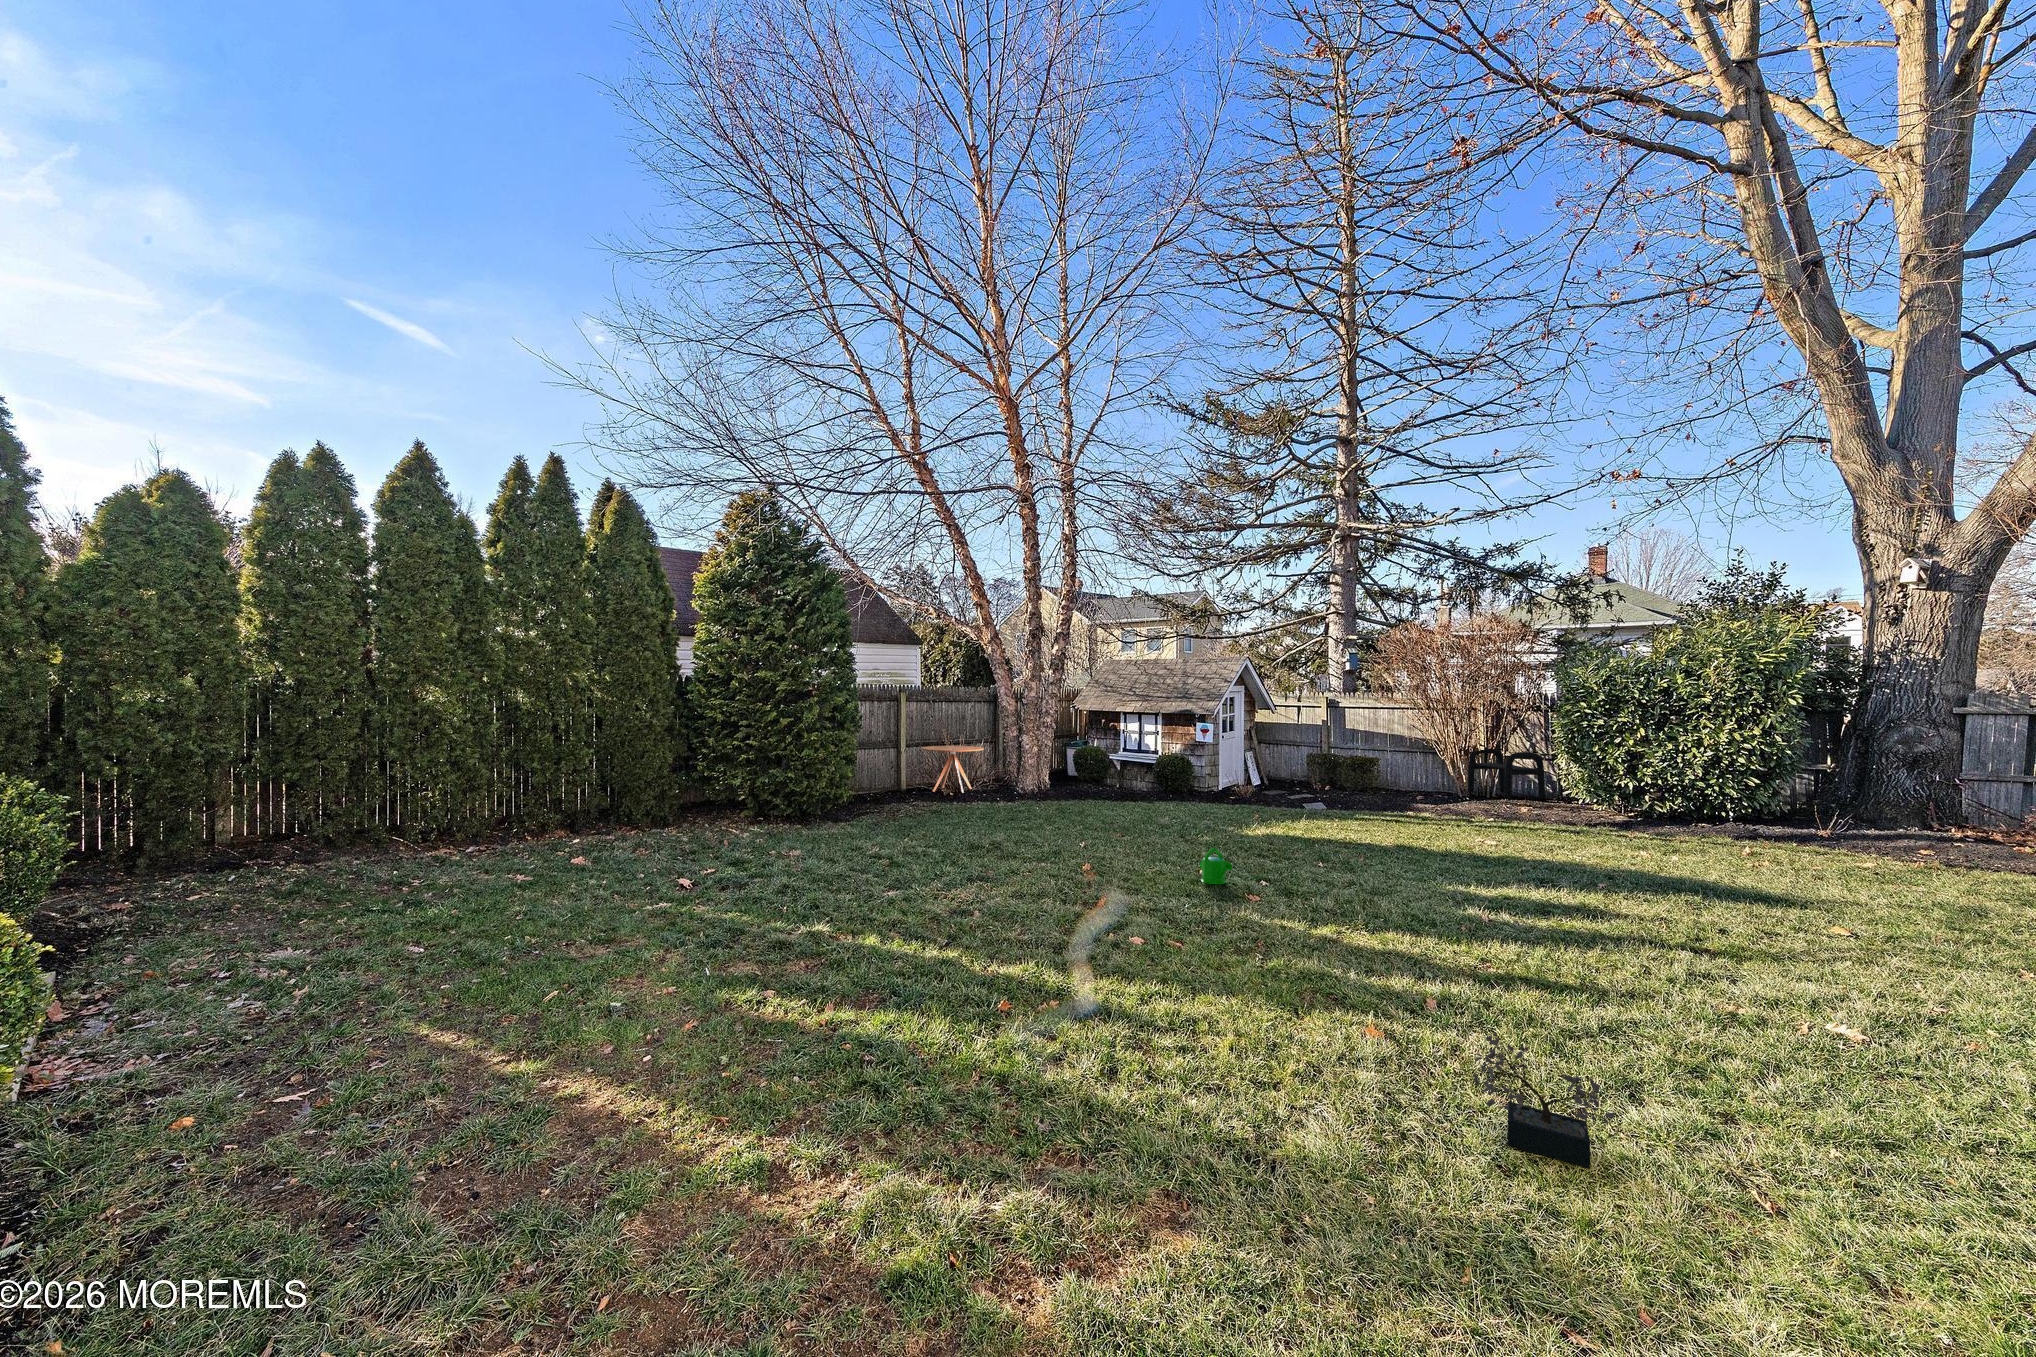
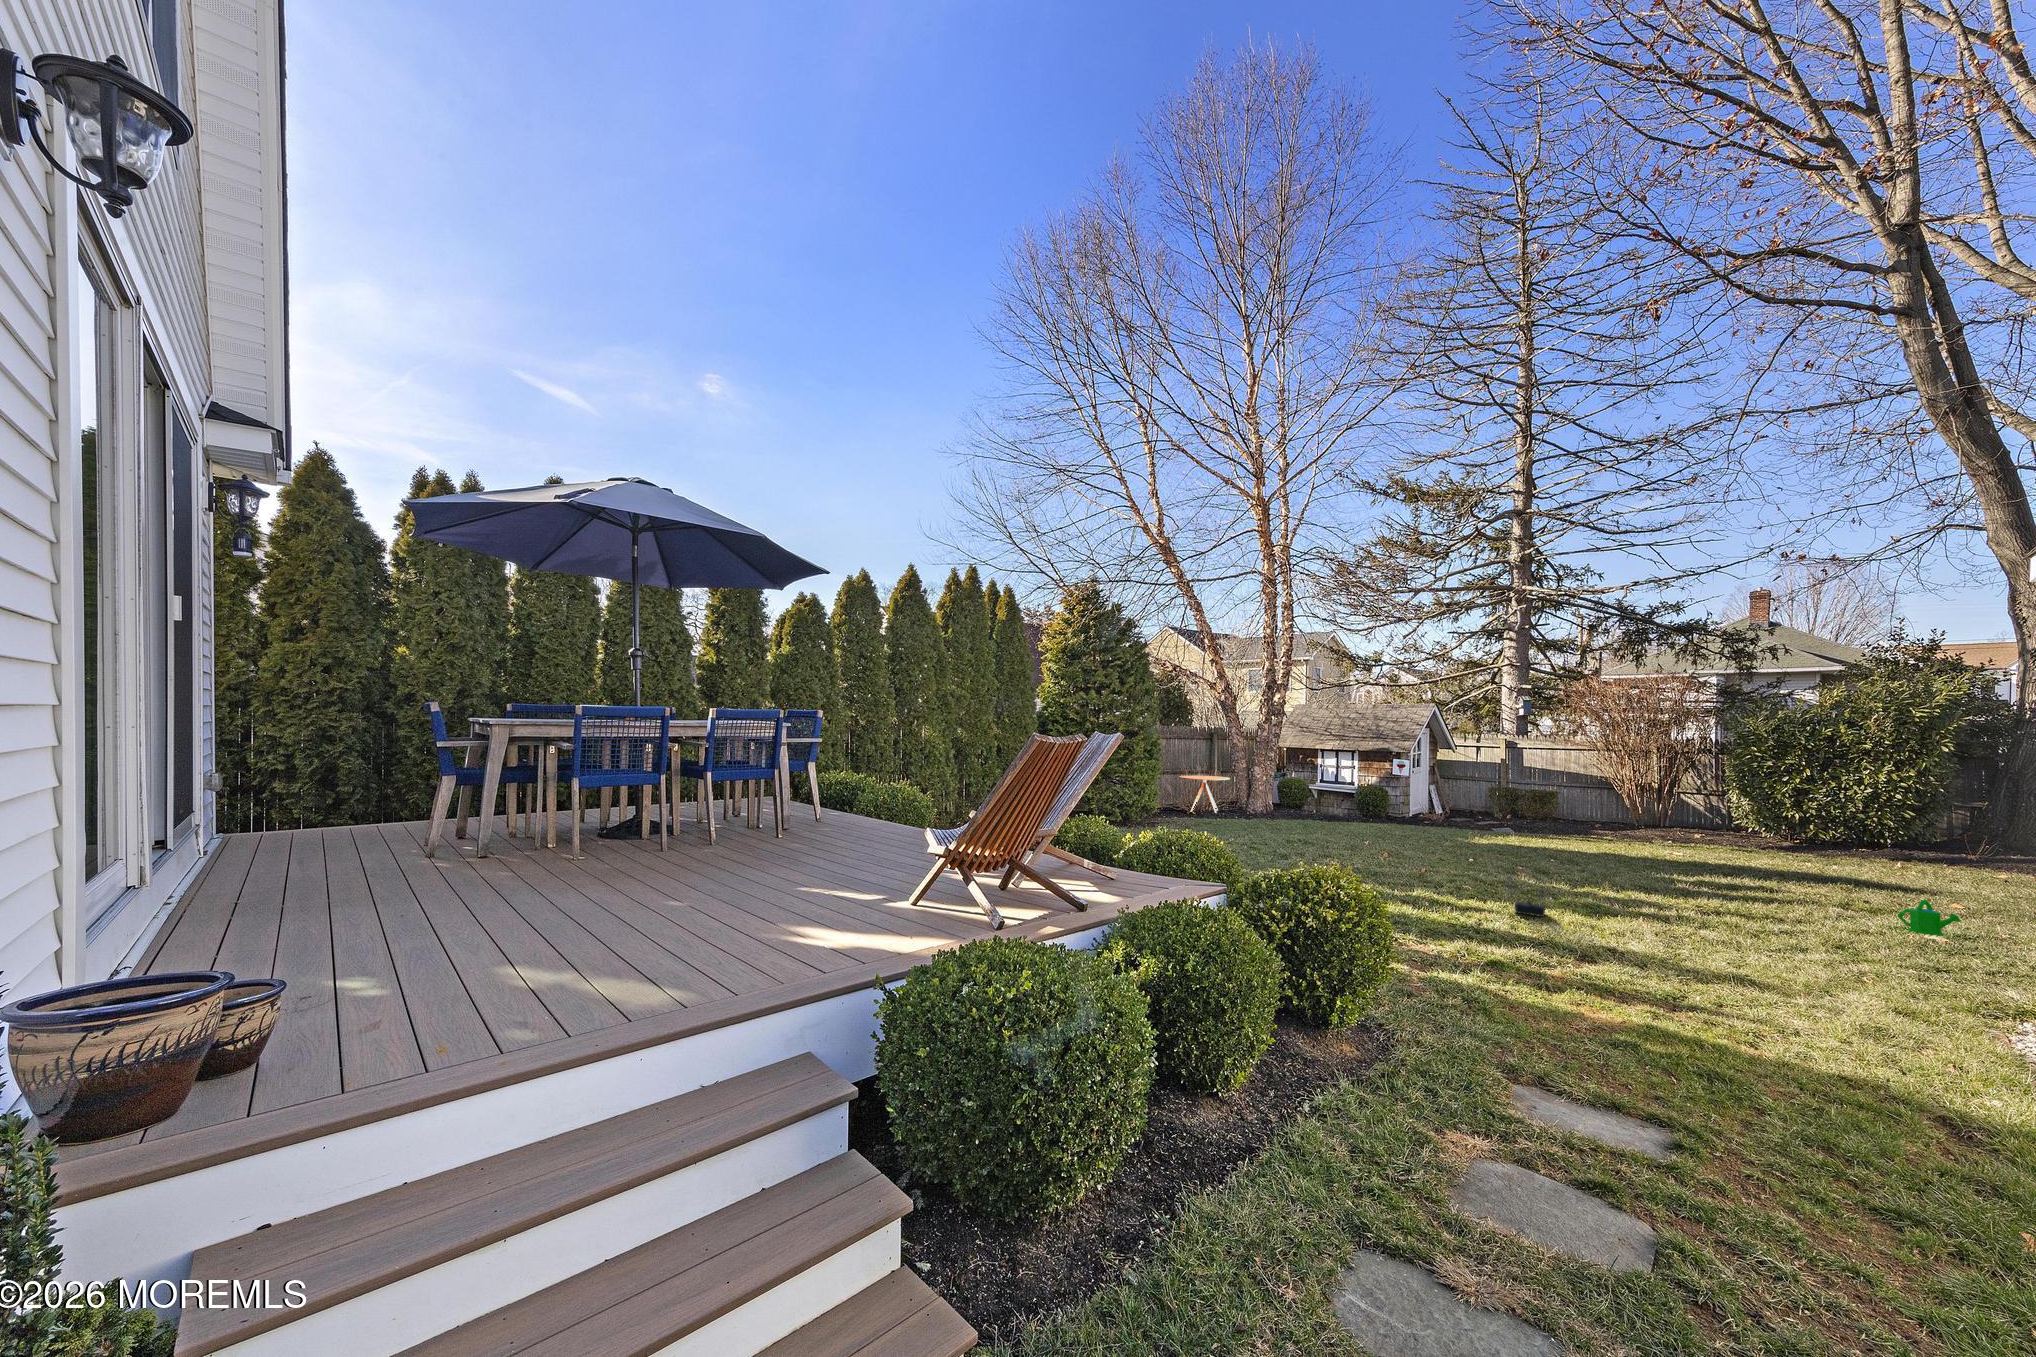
bench: present [1468,748,1545,799] -> none [1647,784,1721,828]
watering can: present [1200,848,1232,884] -> present [1898,900,1961,935]
decorative plant: present [1473,1033,1614,1168] -> present [1504,877,1548,917]

